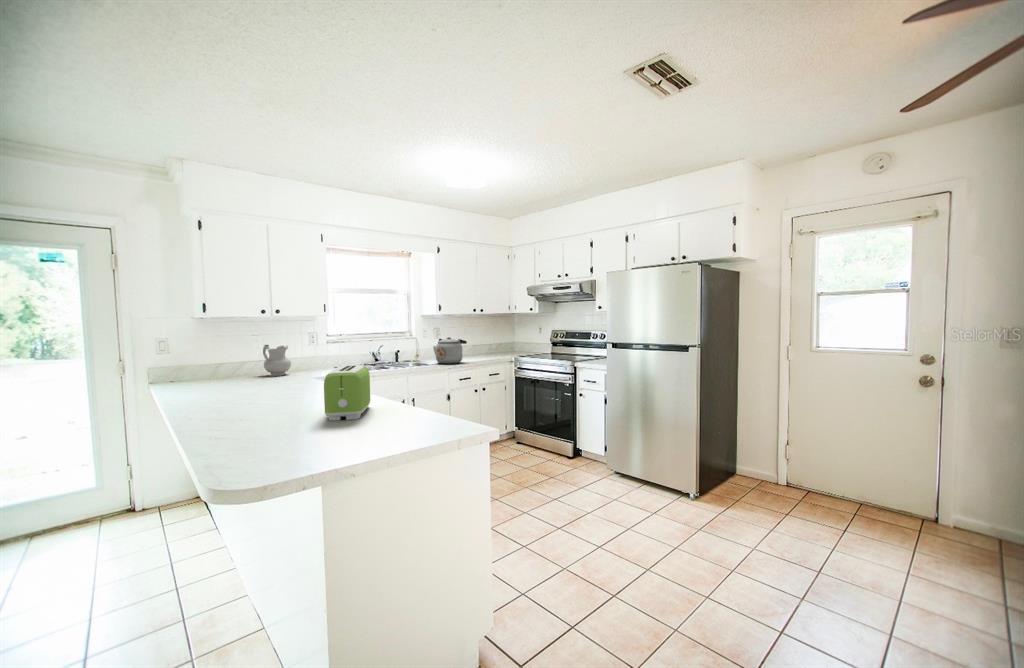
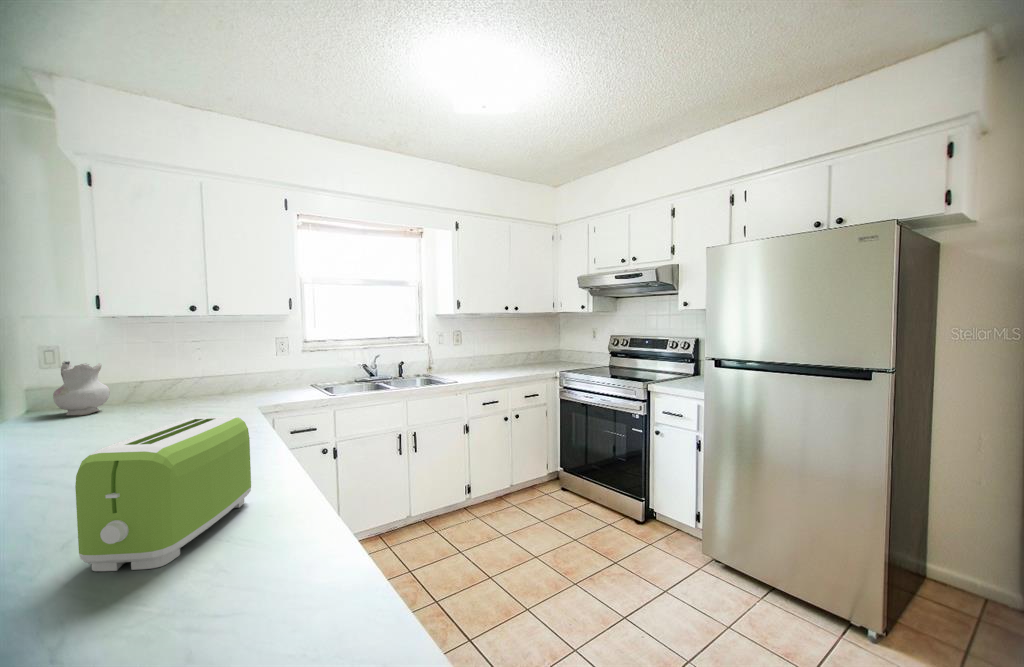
kettle: present [433,337,467,364] -> none [446,344,492,382]
ceramic pitcher: present [263,345,291,376] -> present [53,361,110,416]

